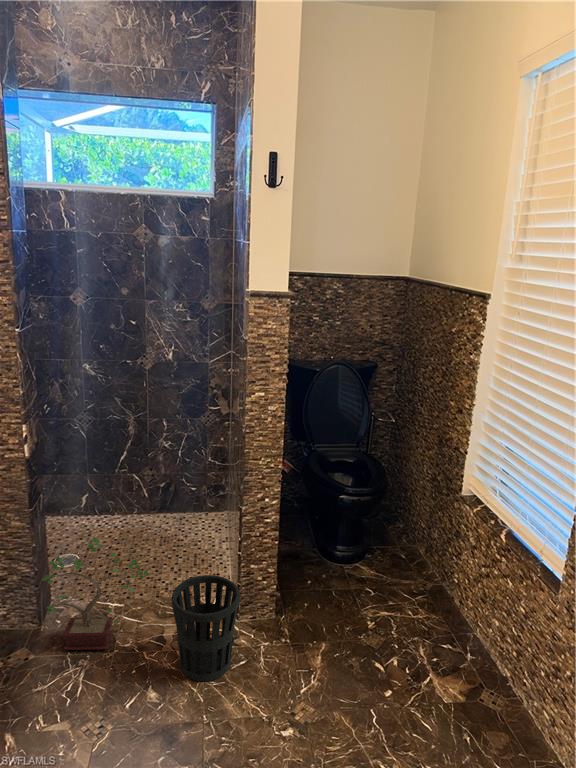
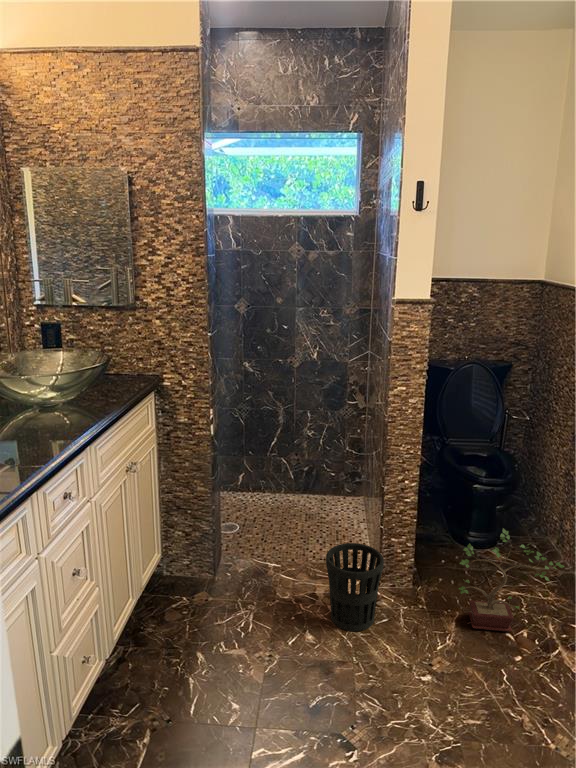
potted plant: present [42,536,150,650] -> present [459,528,564,631]

